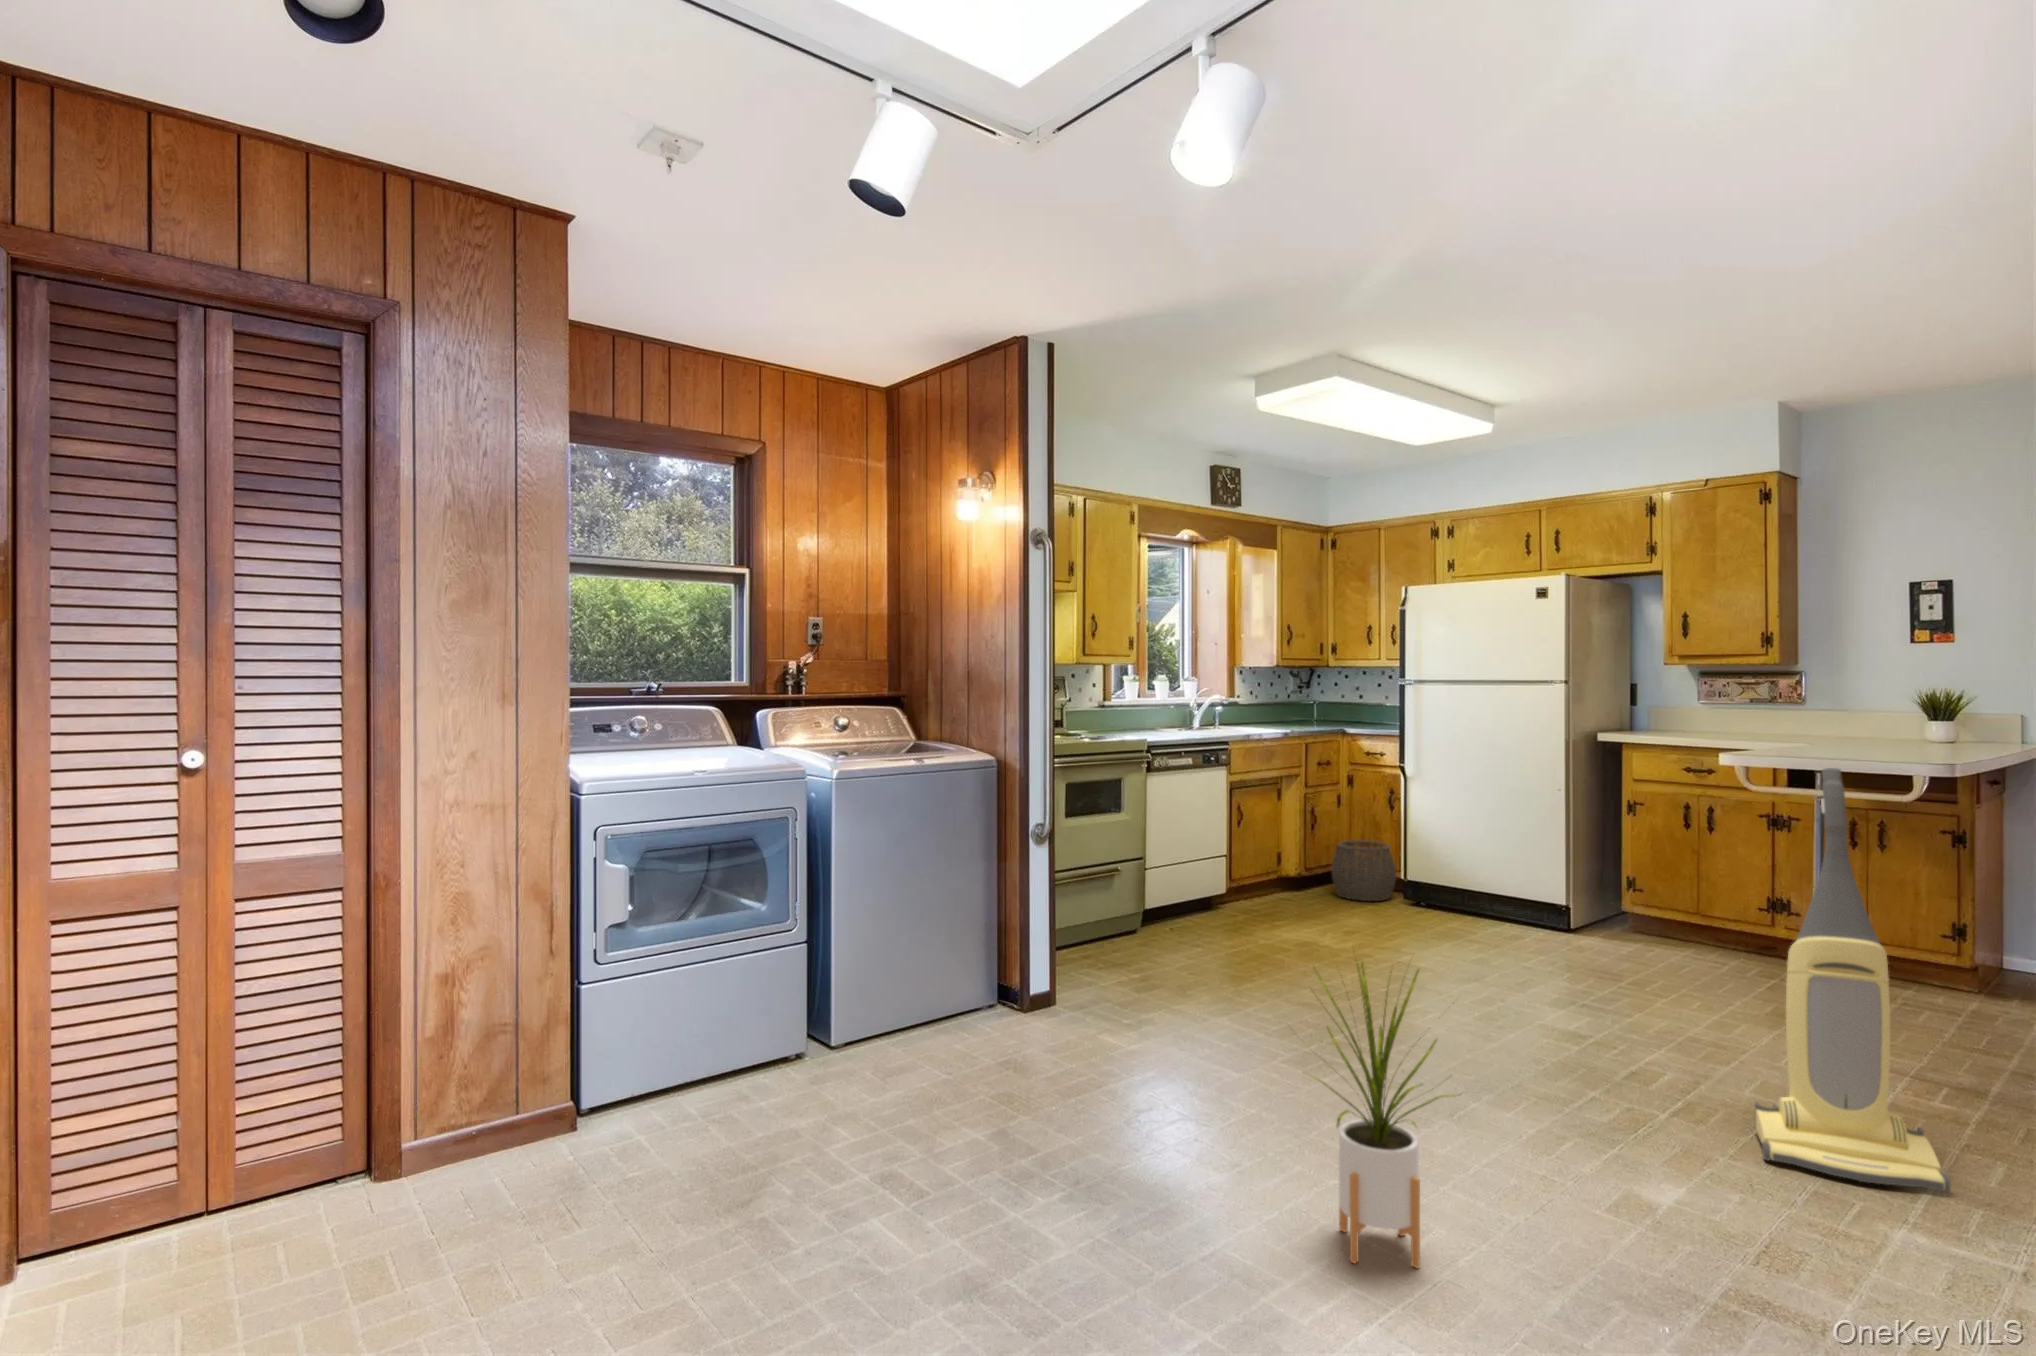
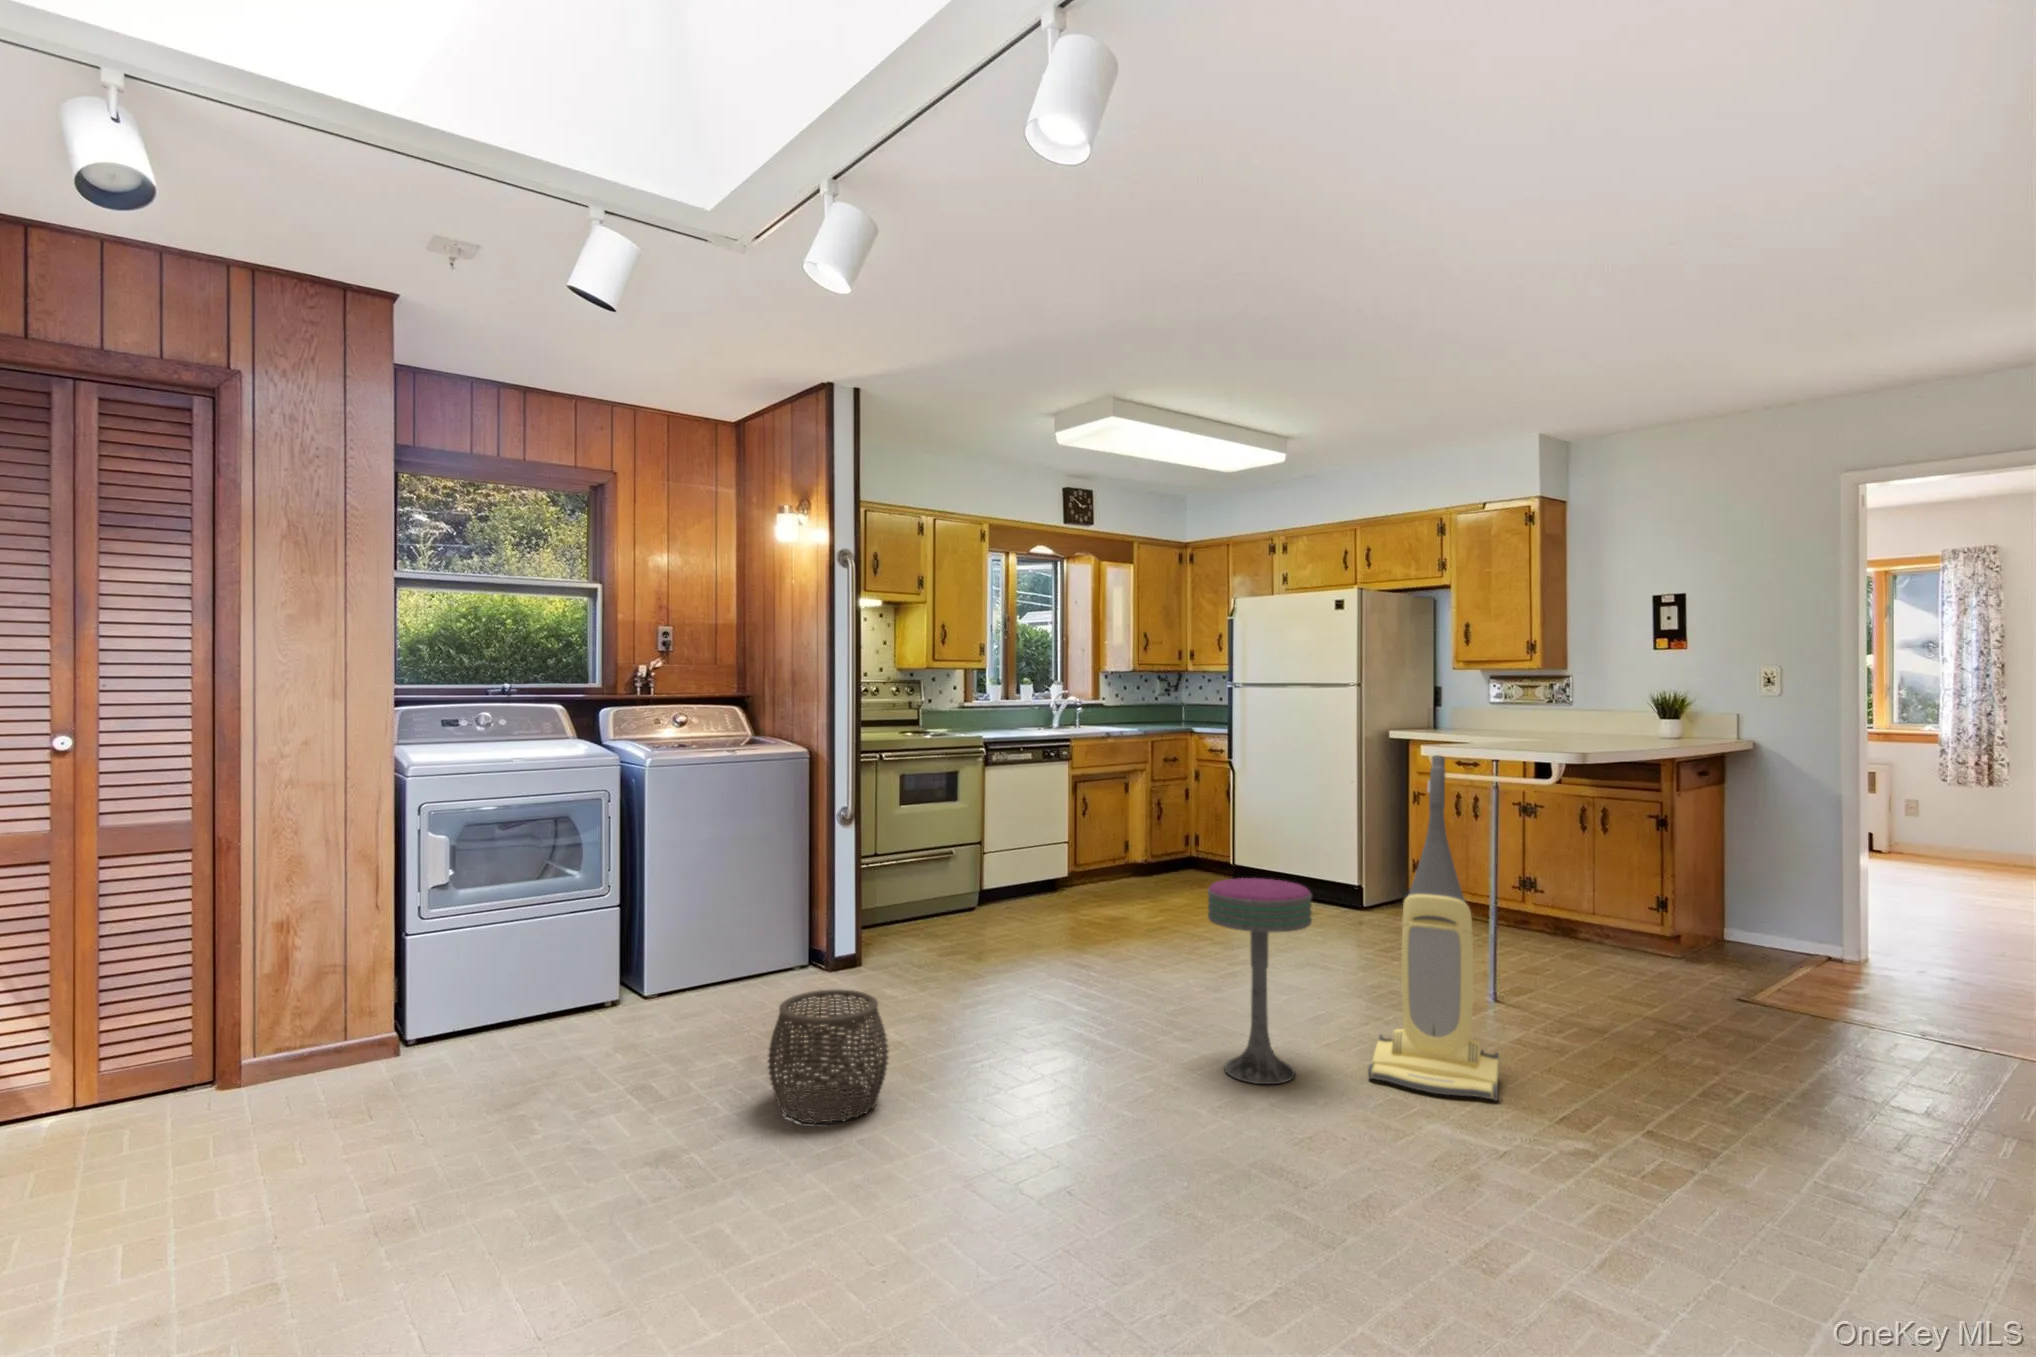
woven basket: present [1332,840,1396,901] -> present [768,990,889,1123]
bar stool: none [1554,915,1696,1169] -> present [1208,878,1312,1084]
house plant: present [1301,951,1454,1268] -> none [931,893,1067,1148]

